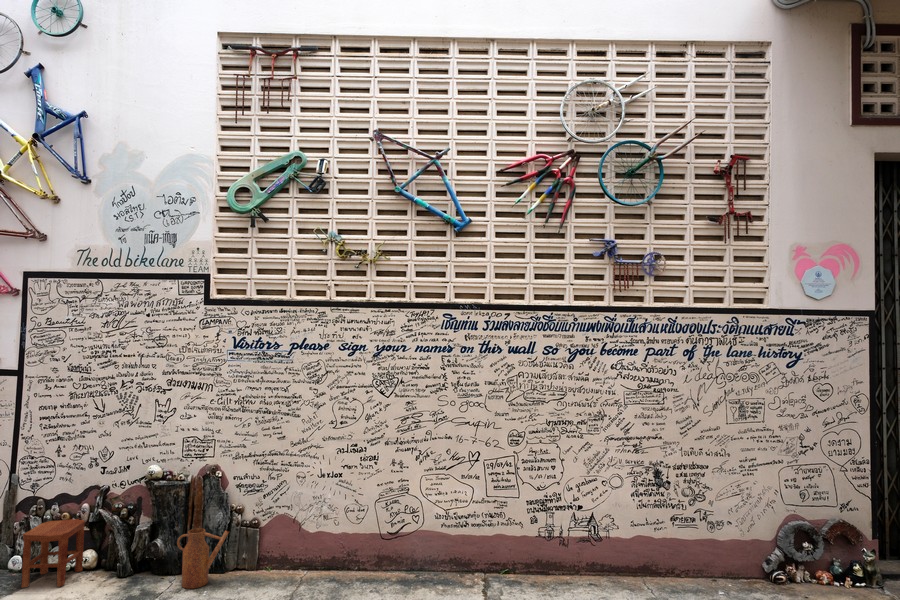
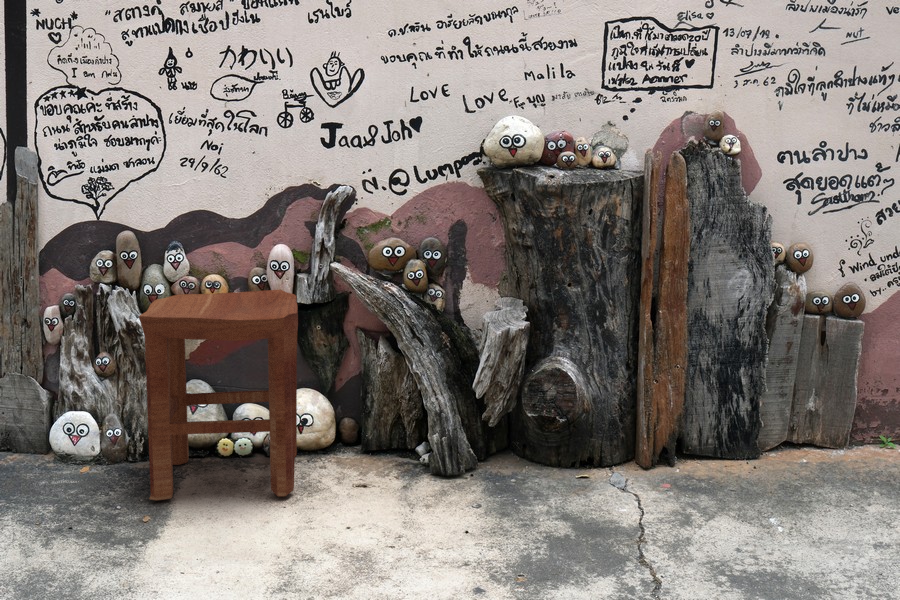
watering can: present [177,528,229,589] -> none [665,306,845,497]

